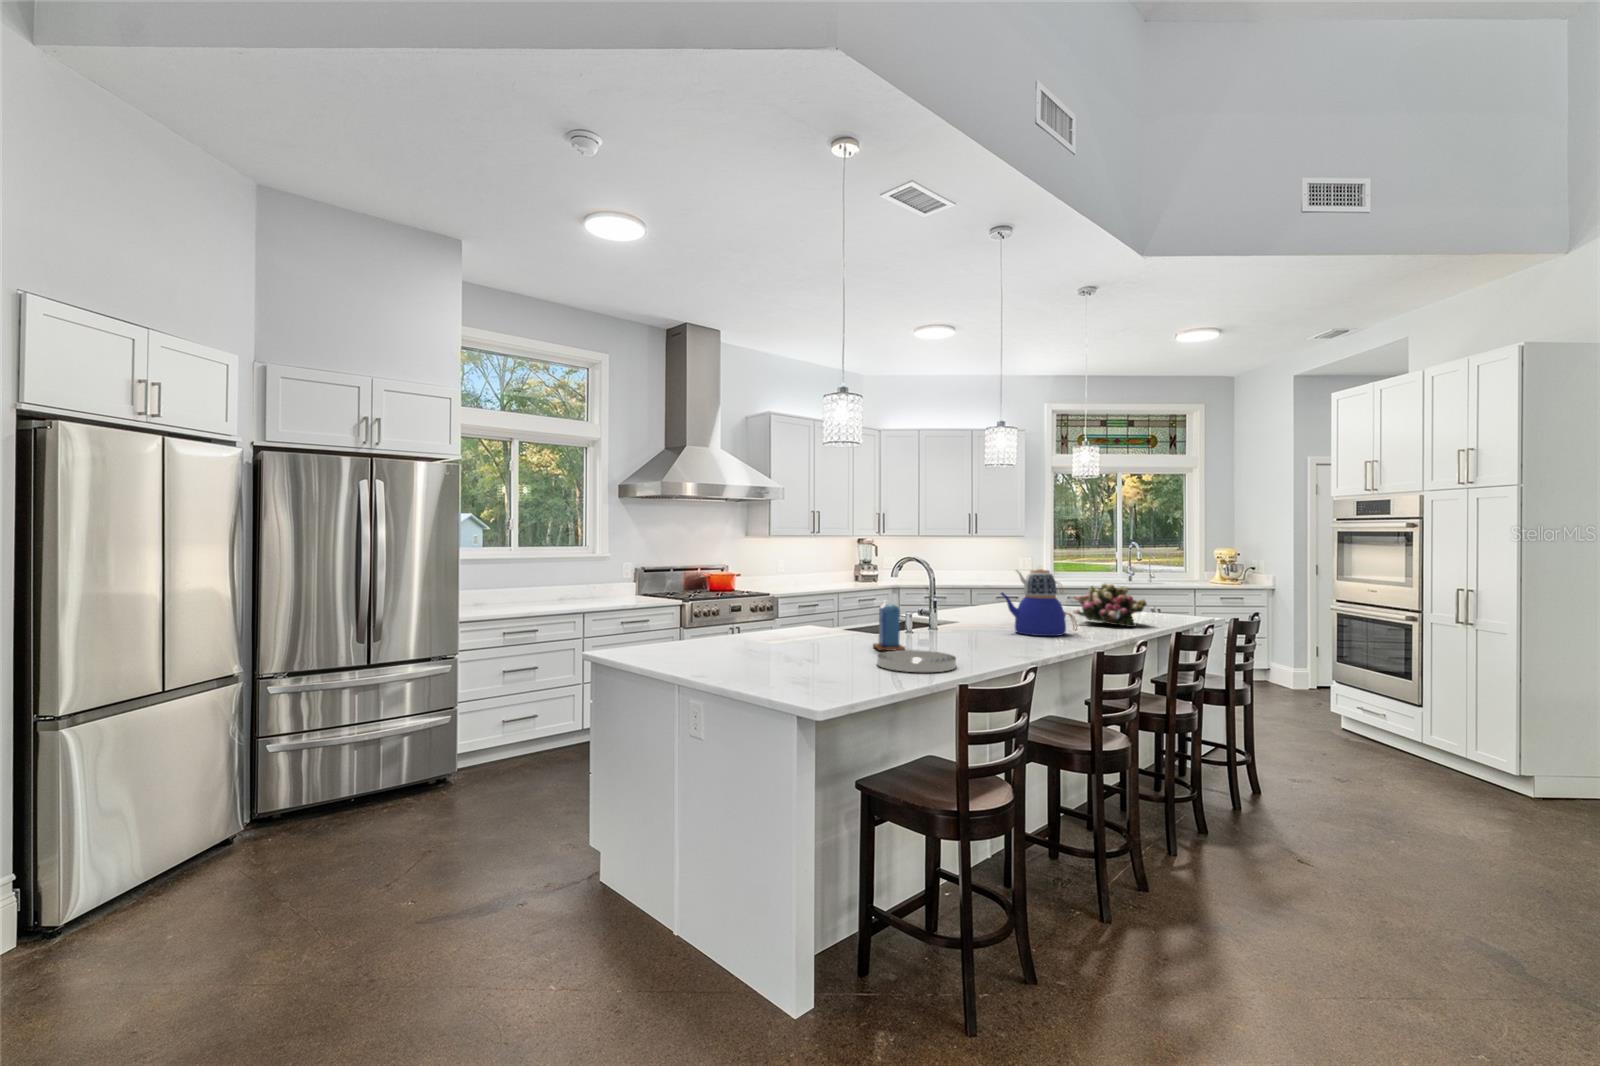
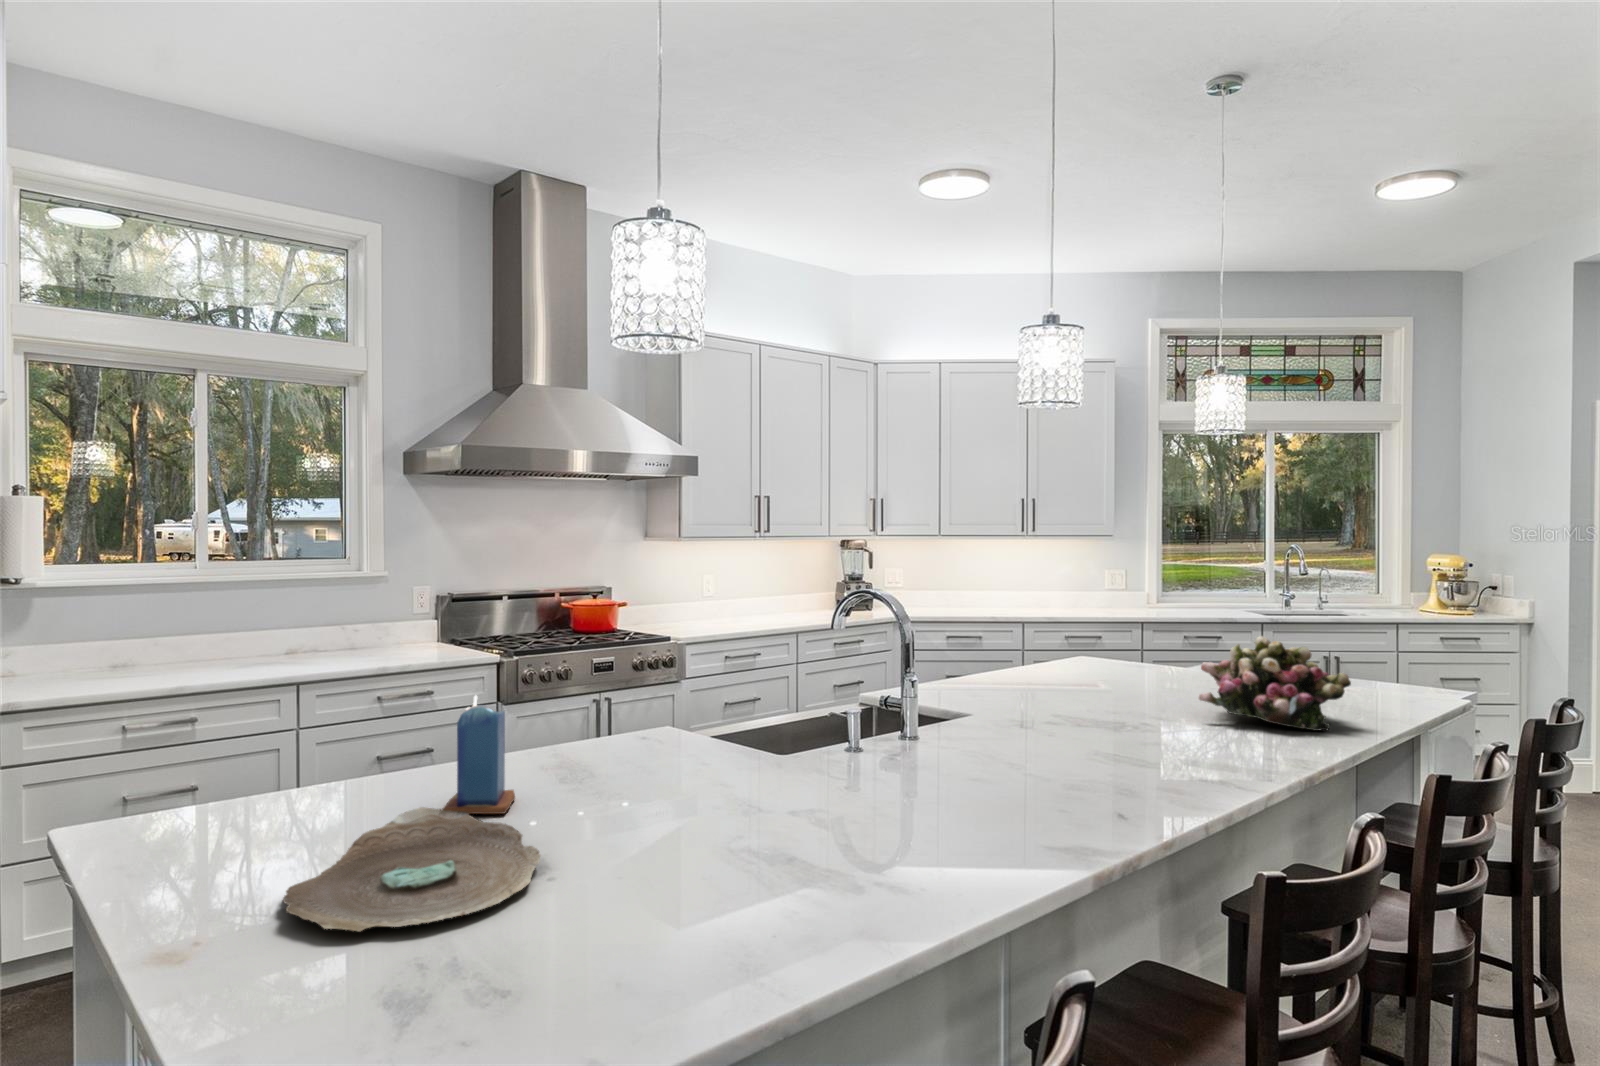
teapot: present [1001,569,1077,636] -> none [1045,610,1211,763]
candle: present [873,603,905,651] -> present [442,695,515,814]
decorative bowl: none [720,641,811,670] -> present [283,807,540,931]
plate: present [877,650,956,672] -> none [702,839,903,934]

